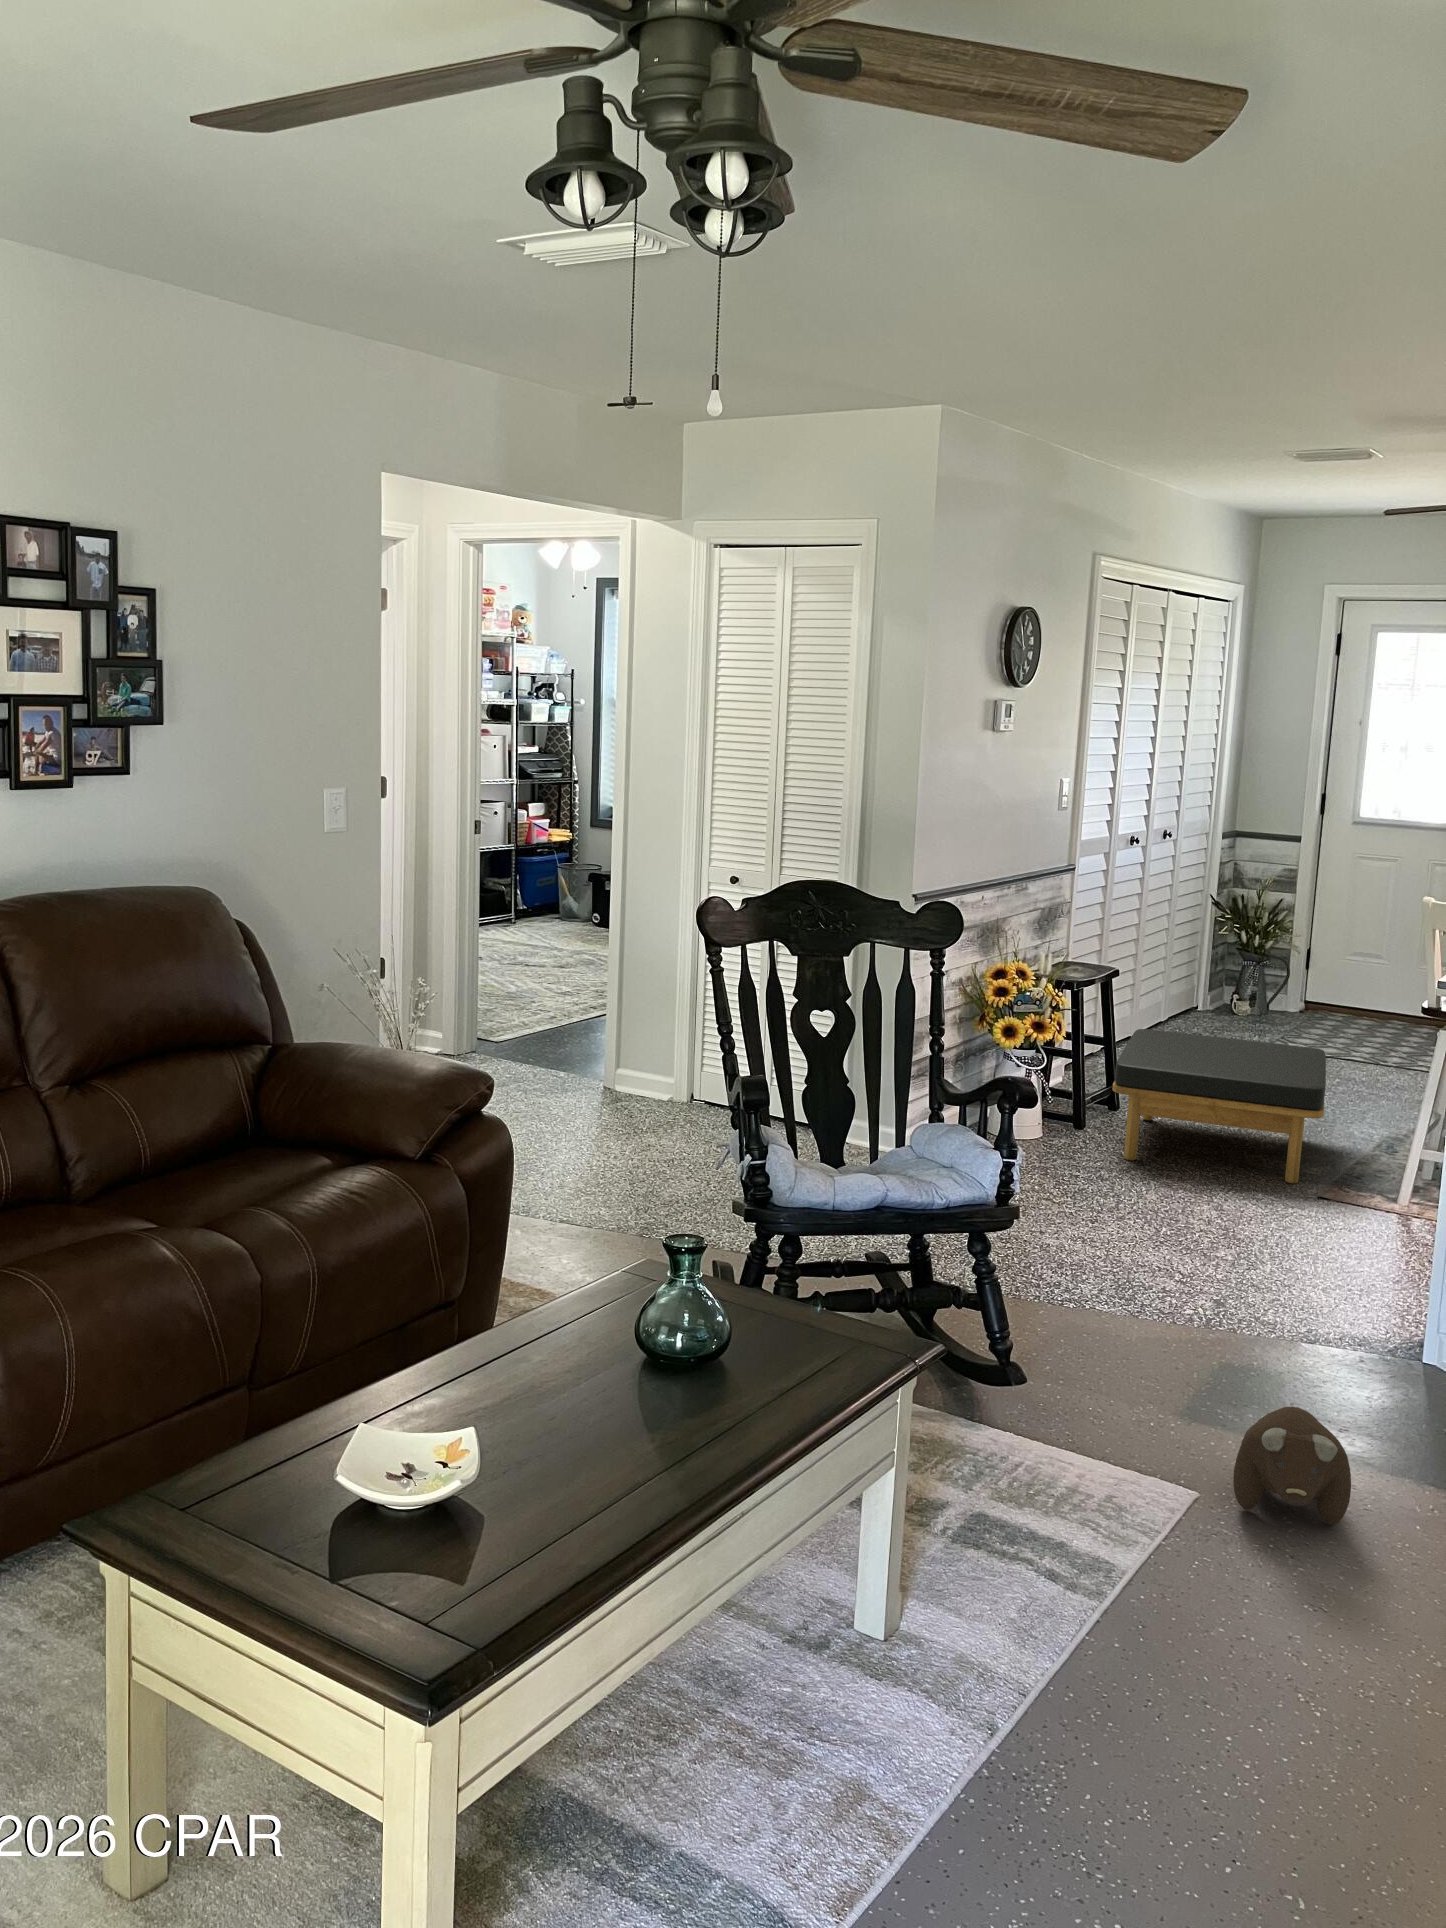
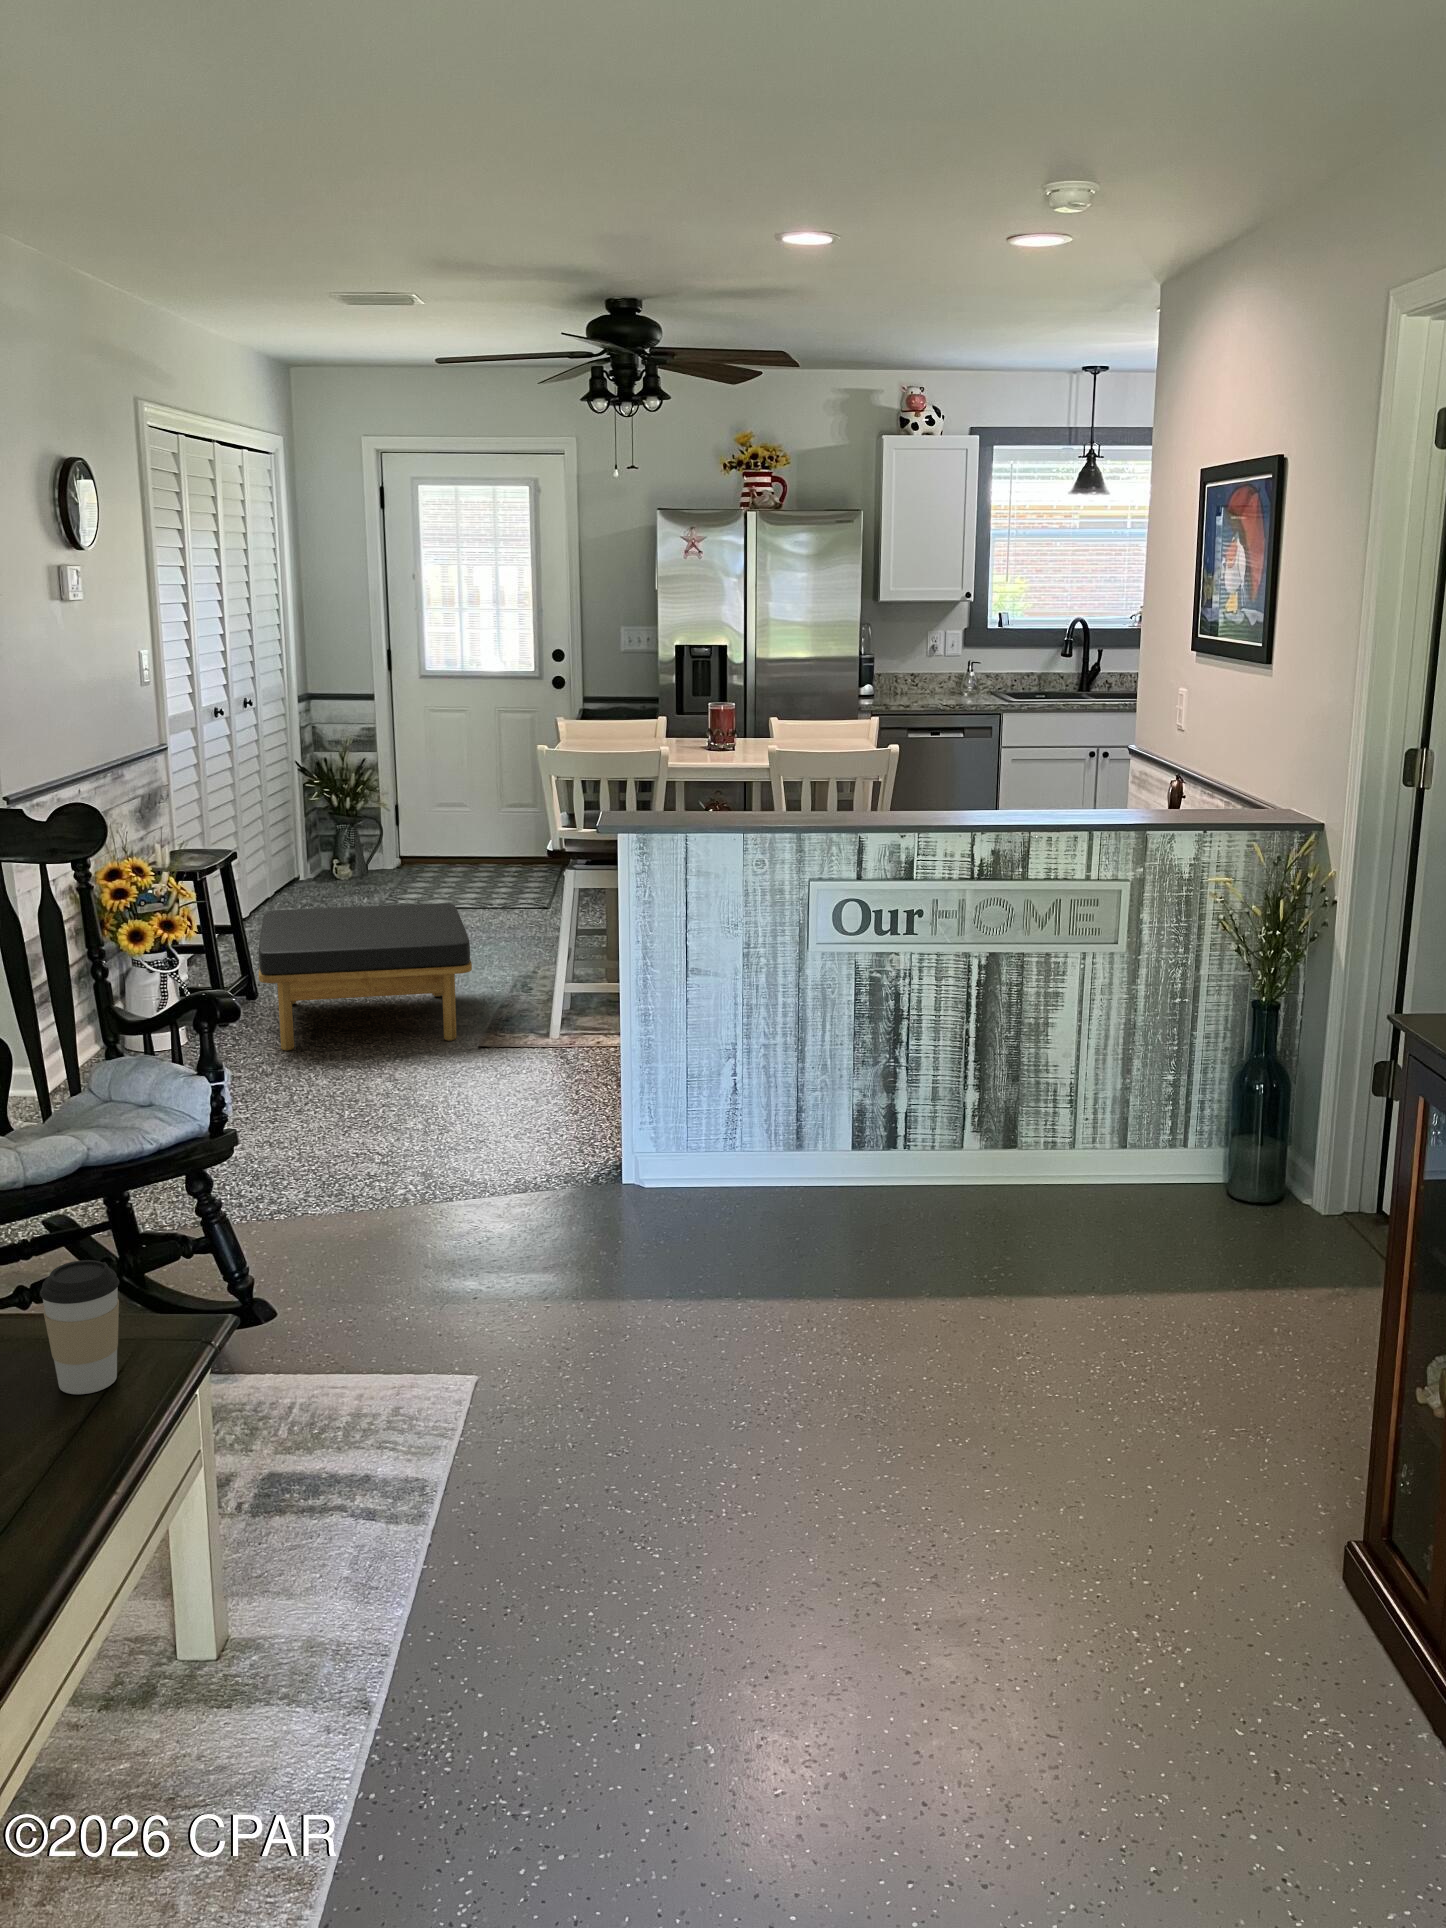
coffee cup: none [787,1260,847,1370] -> present [40,1260,119,1394]
plush toy: present [1233,1407,1351,1525] -> none [511,1264,619,1377]

